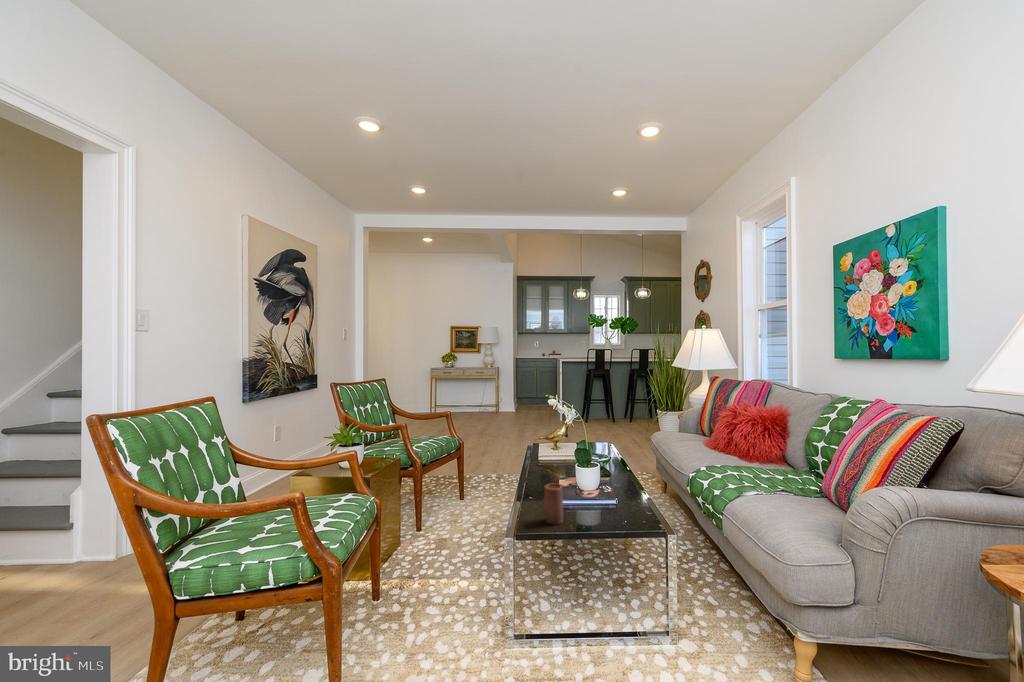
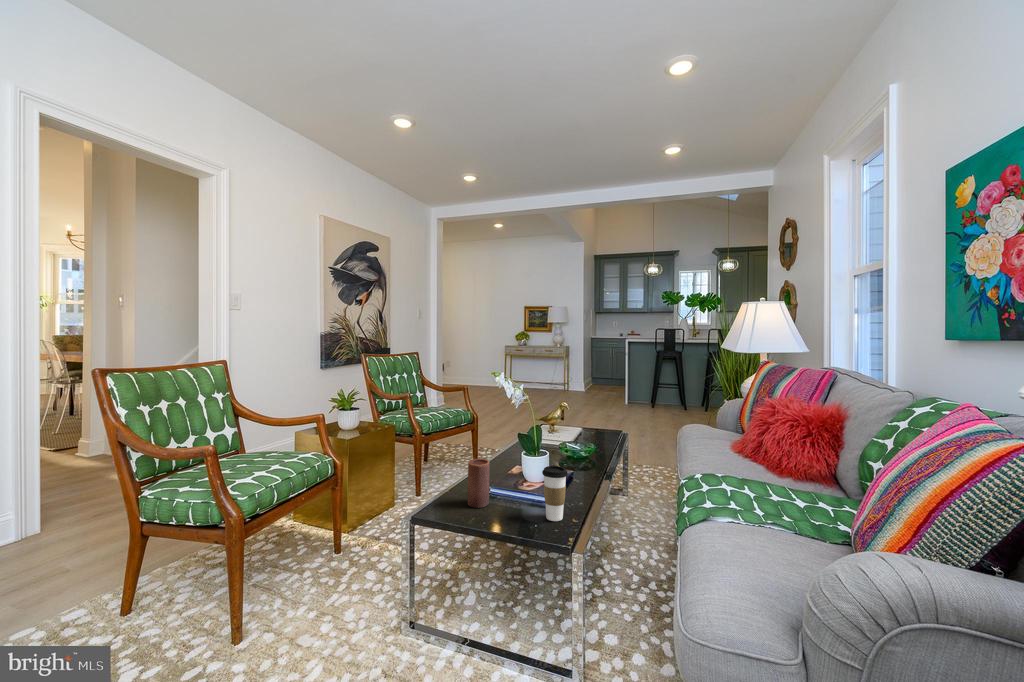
coffee cup: none [610,480,631,524] -> present [542,466,568,521]

